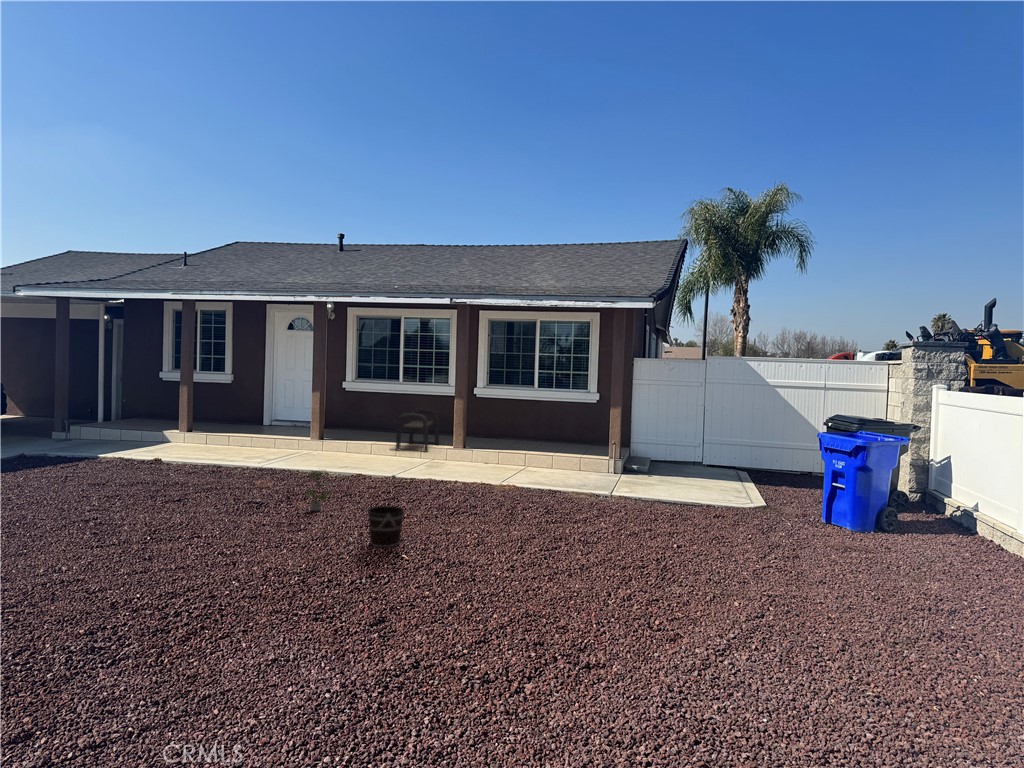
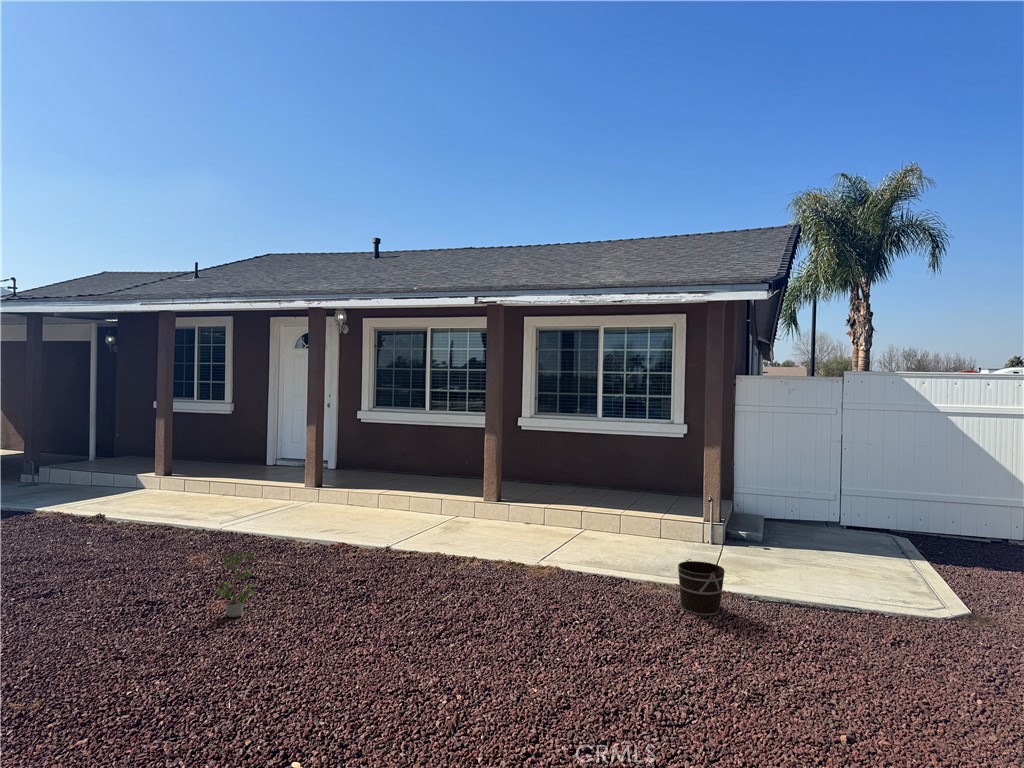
bench: present [396,409,439,452] -> none [415,446,474,504]
bucket: present [367,505,404,547] -> present [678,559,725,615]

